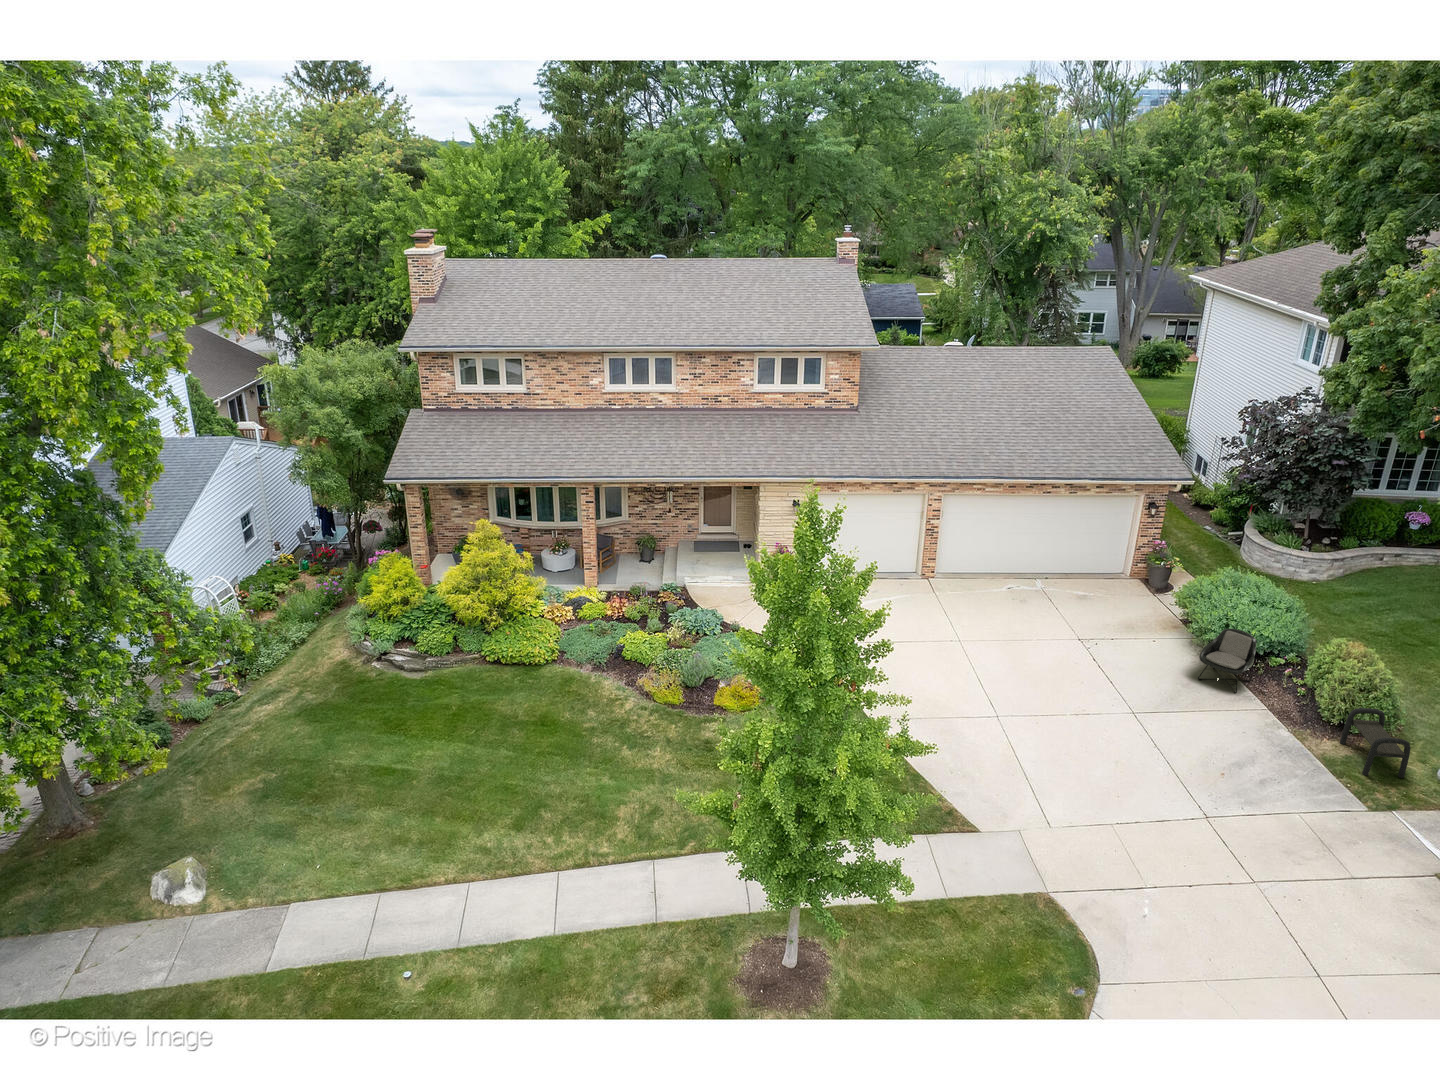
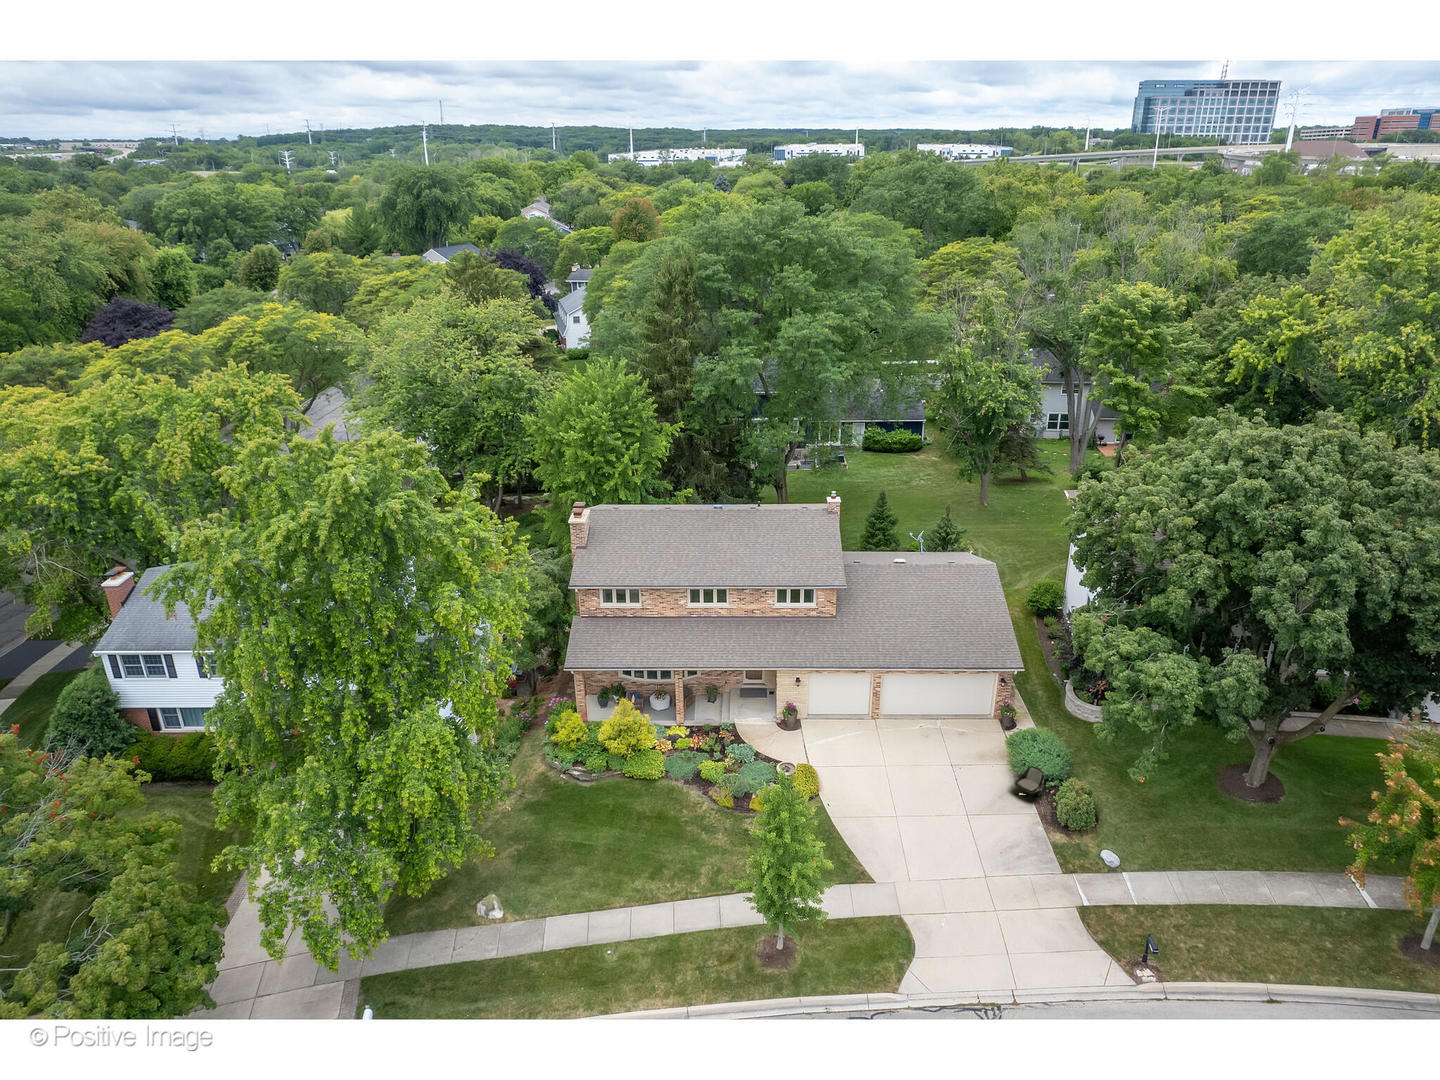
bench: present [1340,708,1411,778] -> none [1078,819,1105,858]

